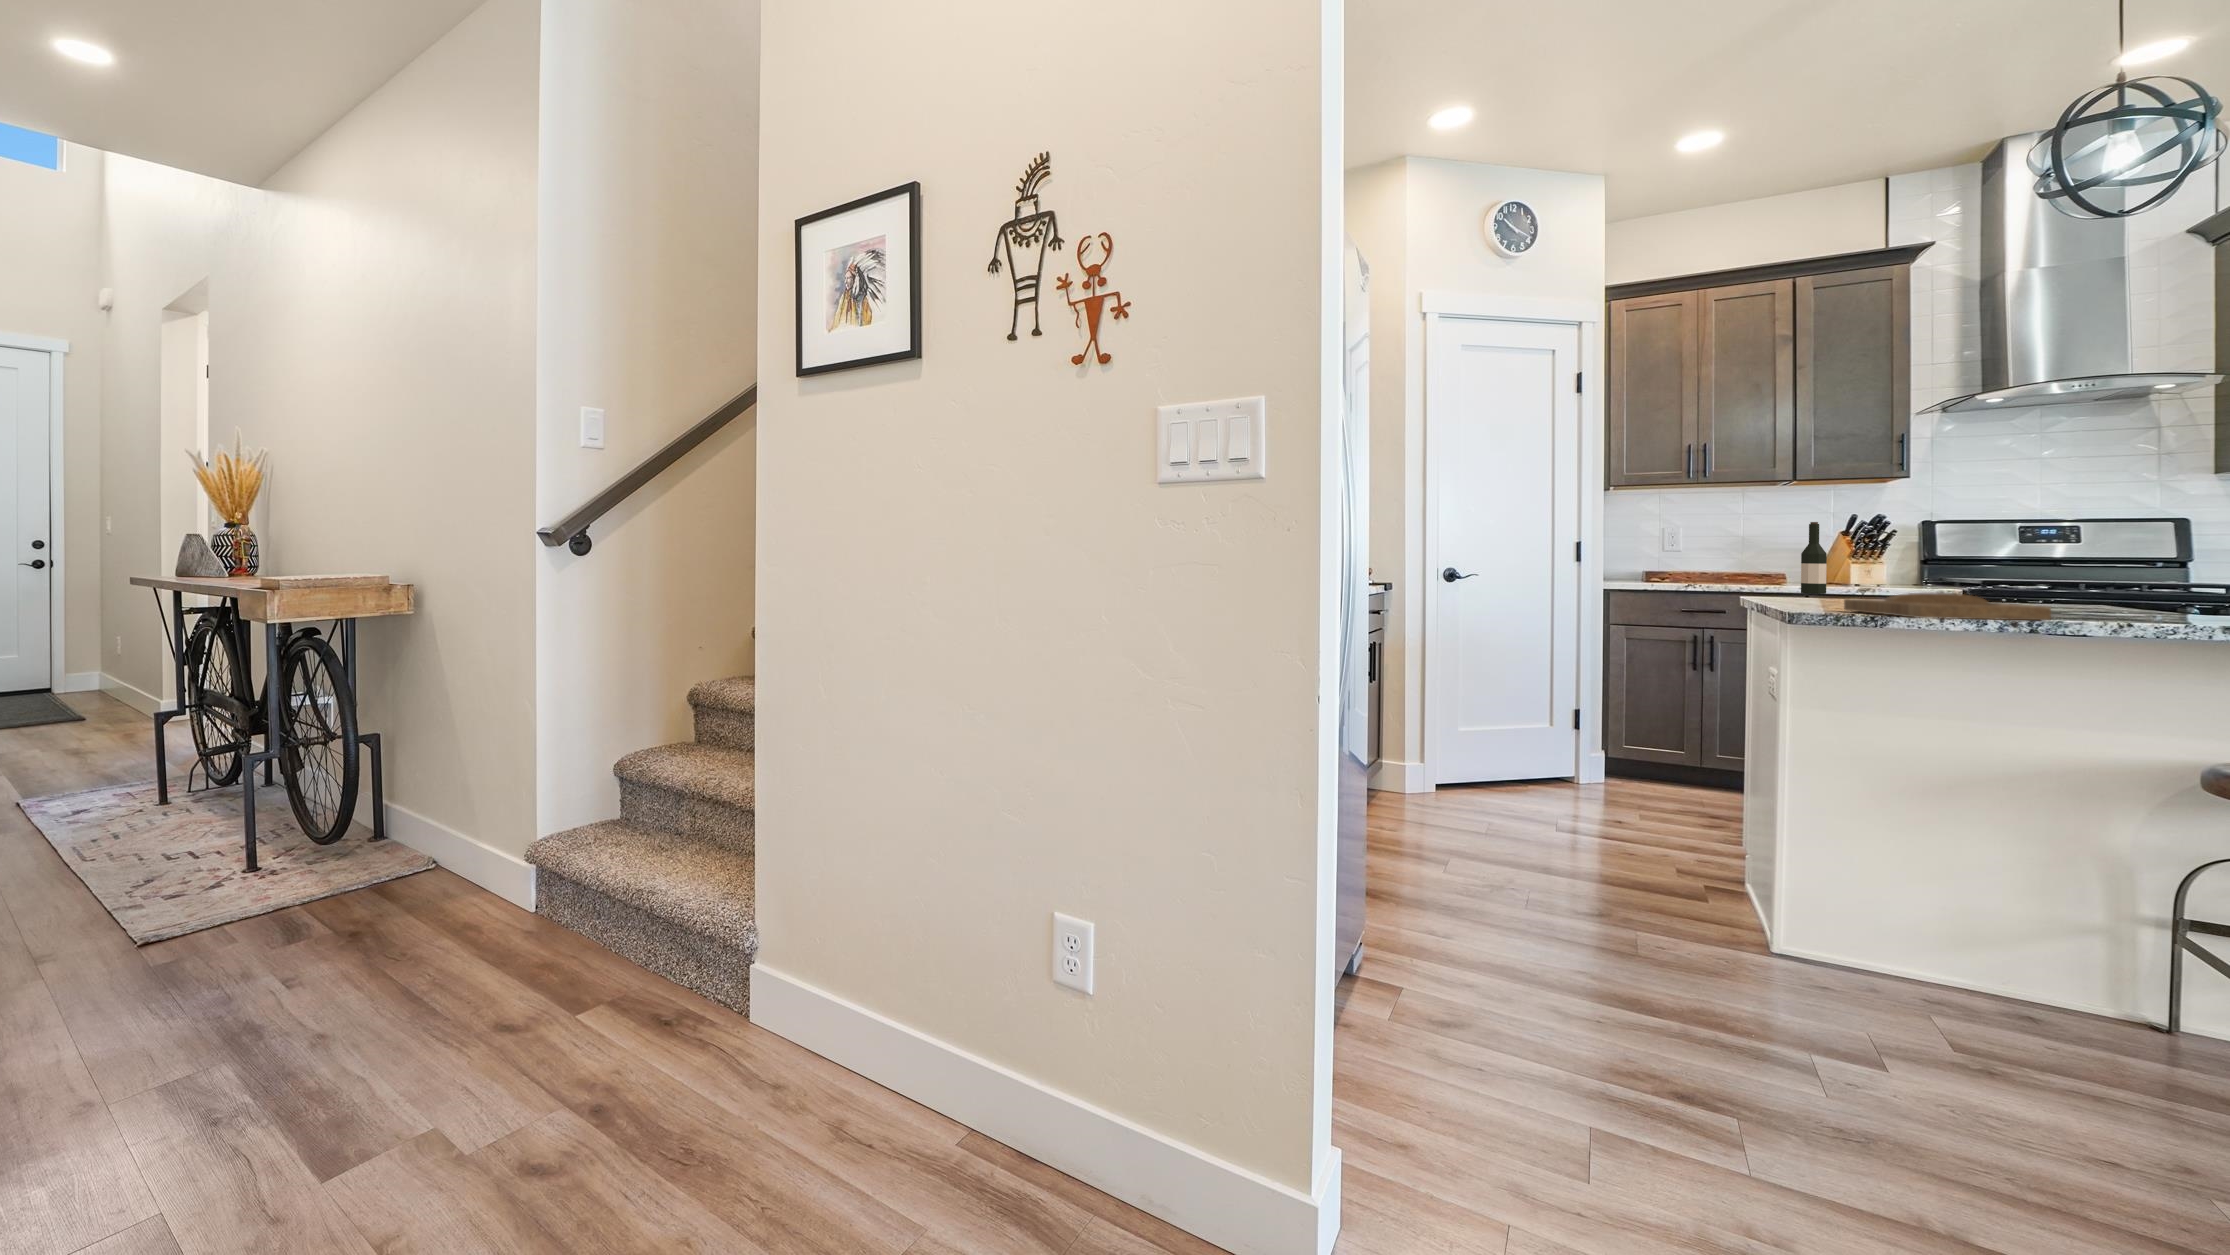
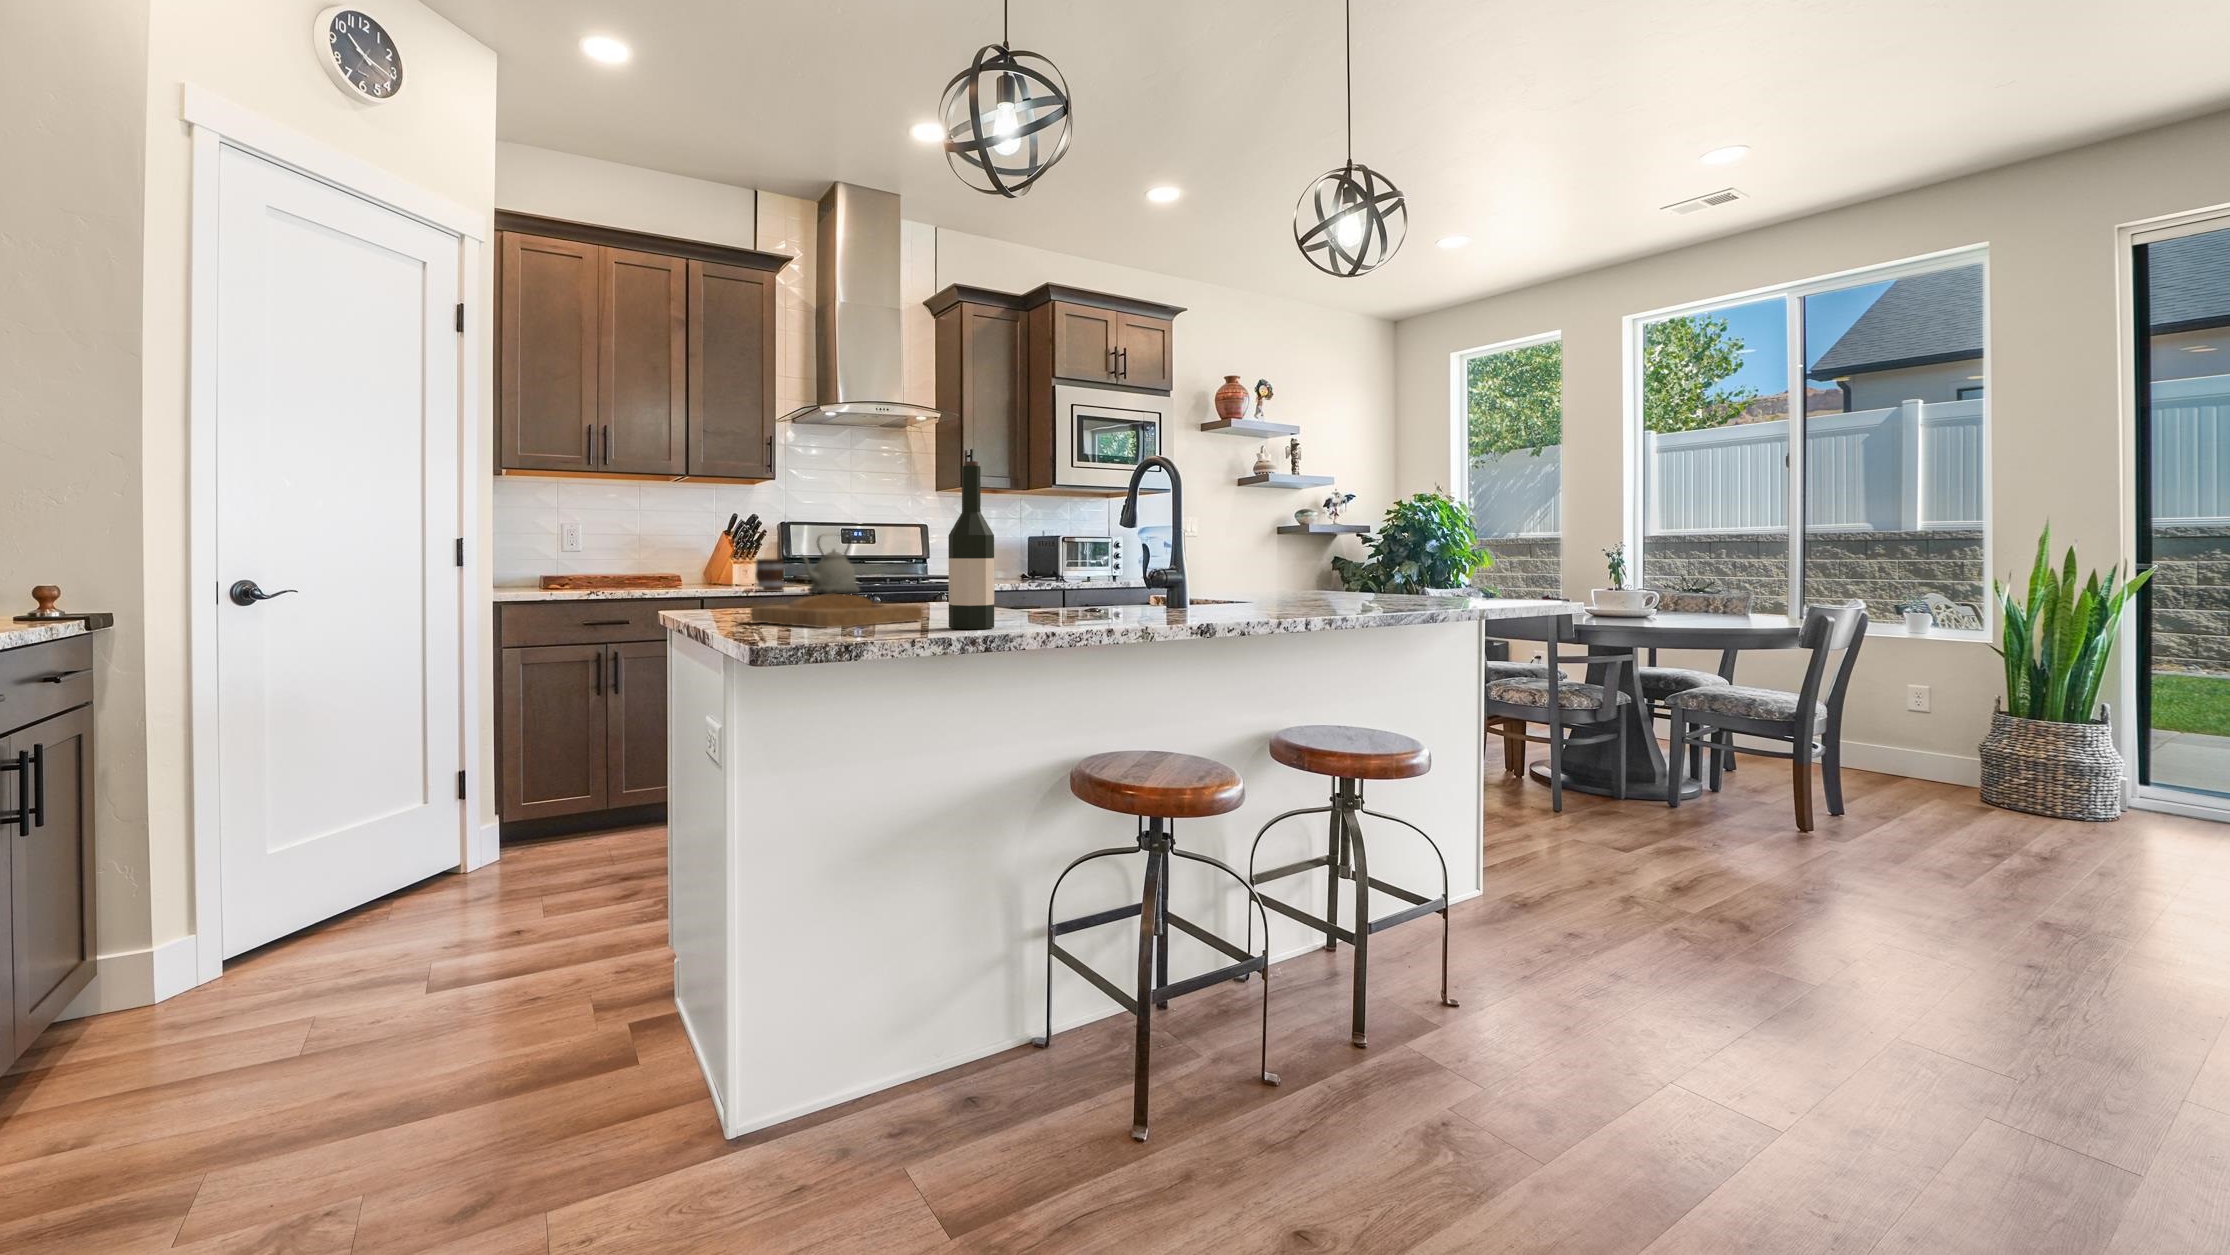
wine bottle: present [1801,522,1827,594] -> present [948,461,994,629]
kettle: none [1944,534,2042,599] -> present [801,536,859,594]
mug: none [1883,559,1946,593] -> present [755,559,792,592]

